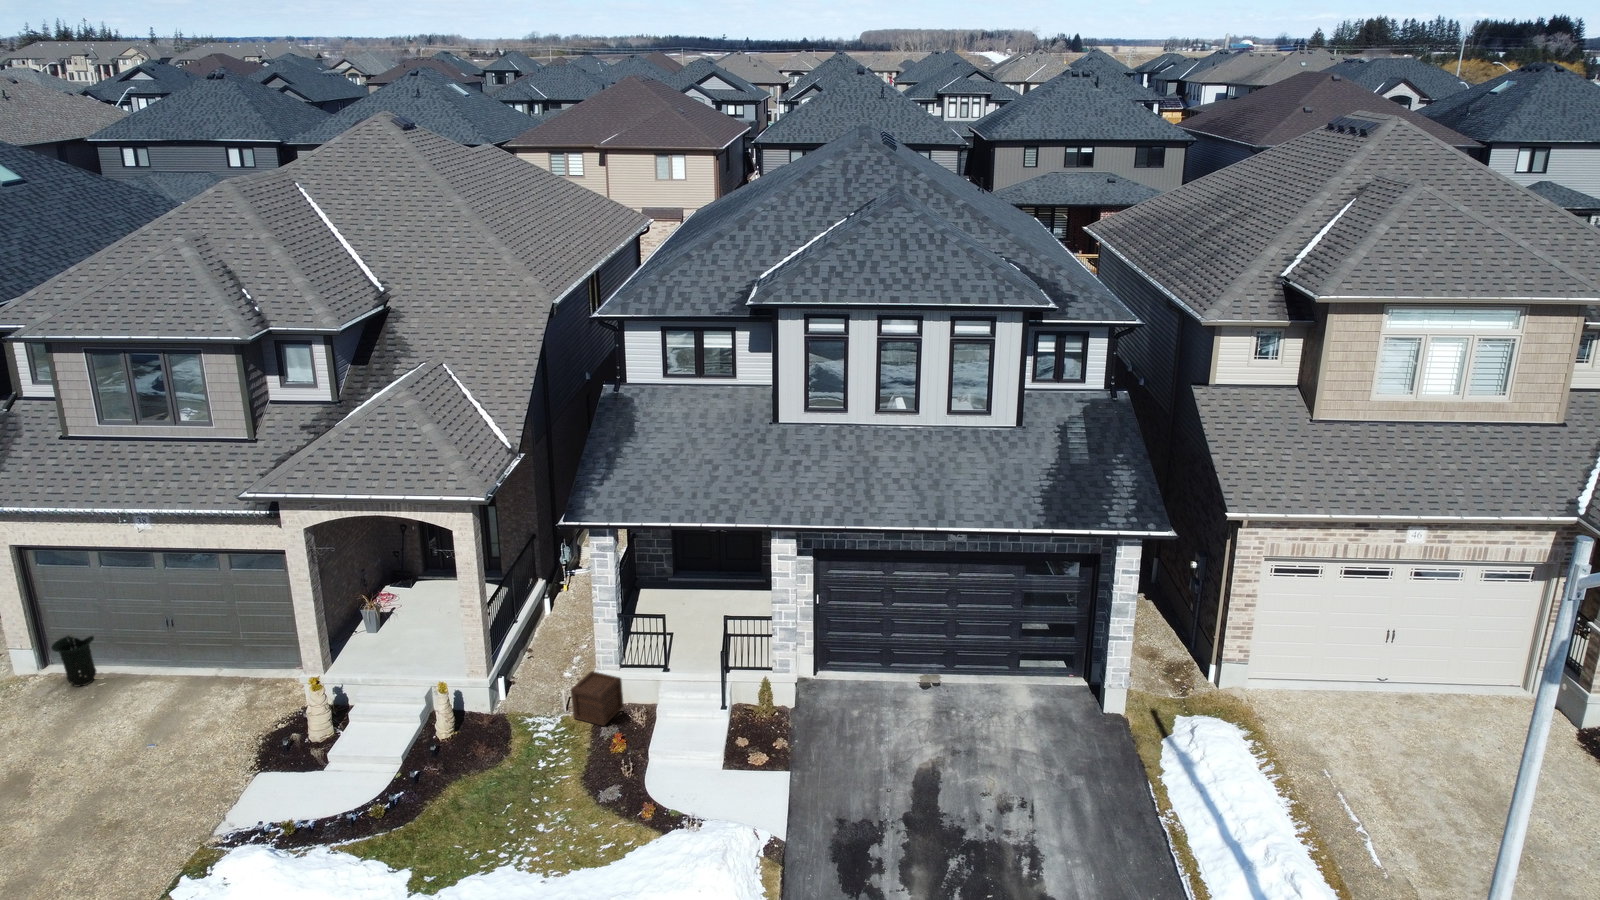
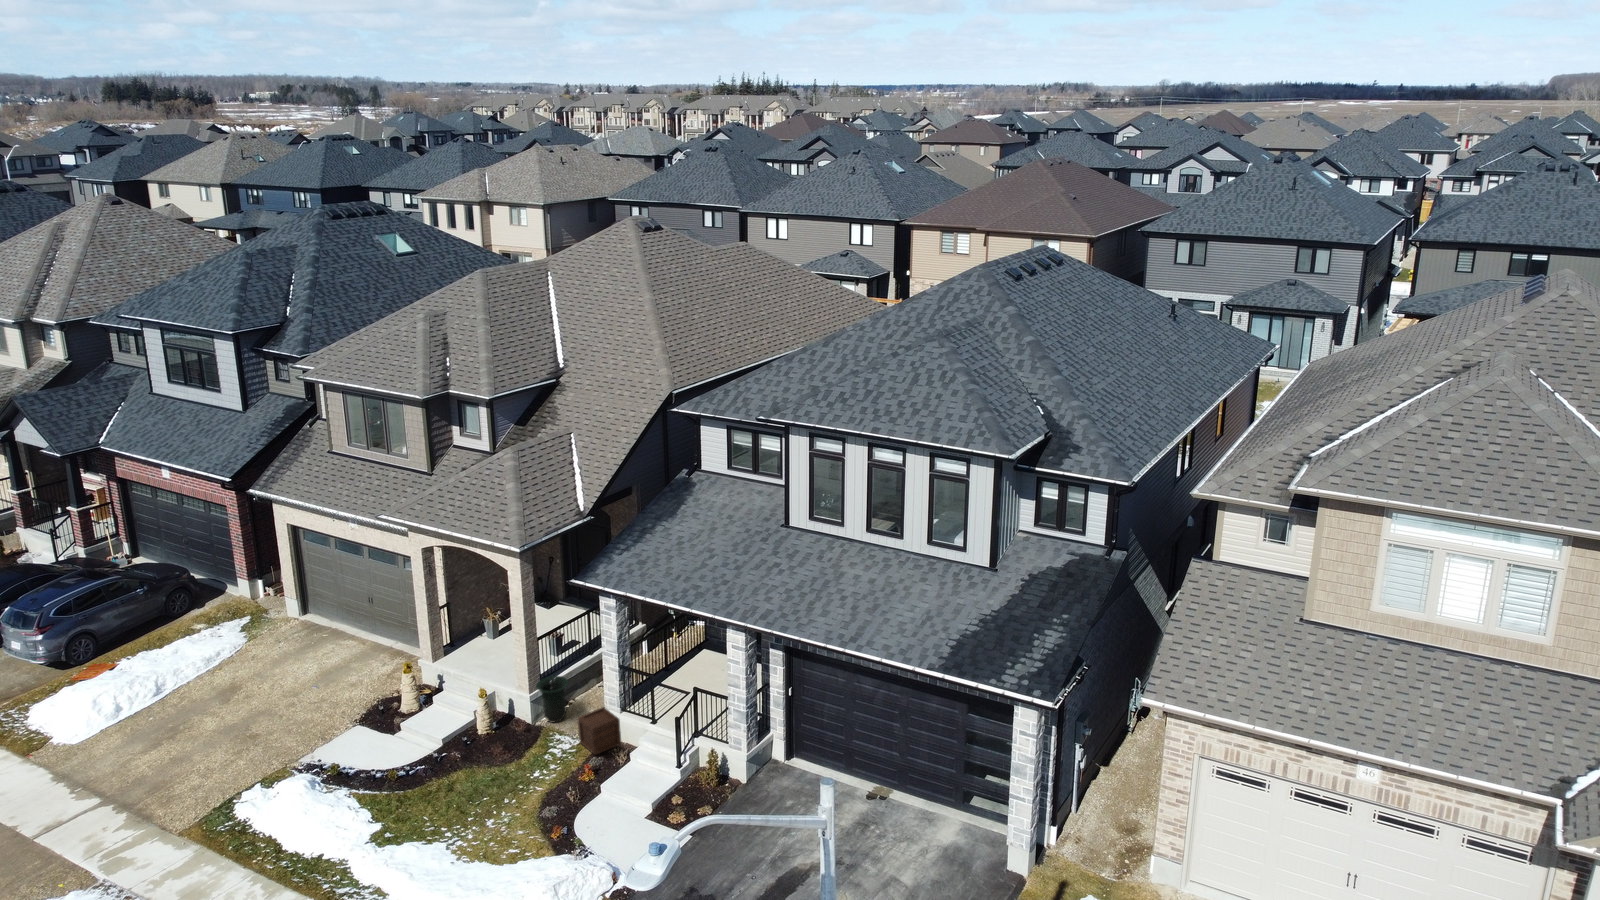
trash can: present [51,636,97,686] -> present [536,676,568,722]

